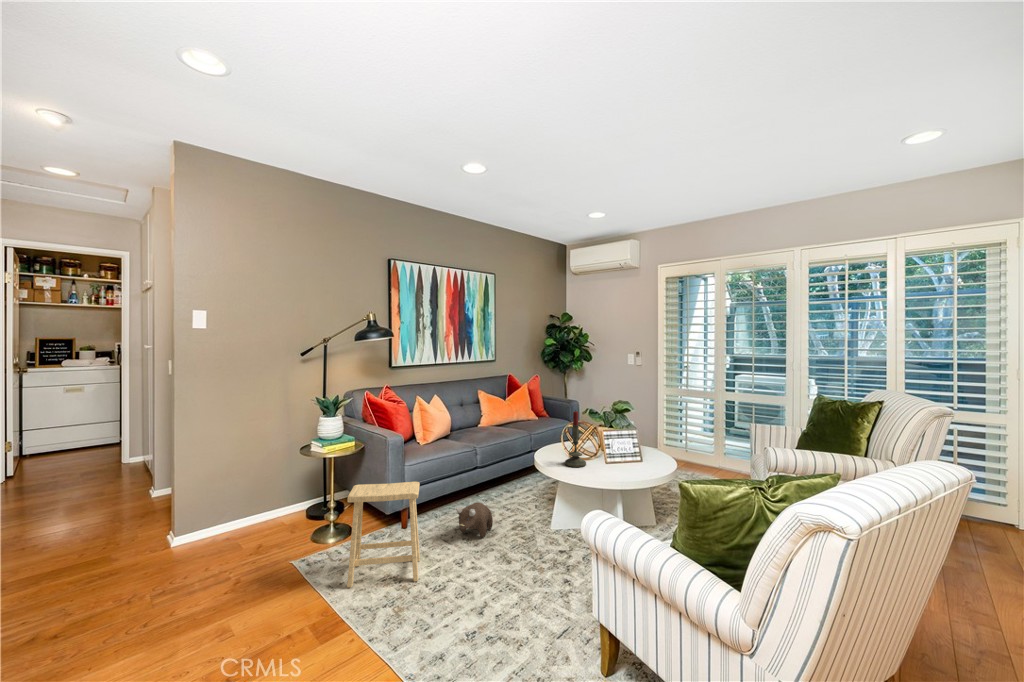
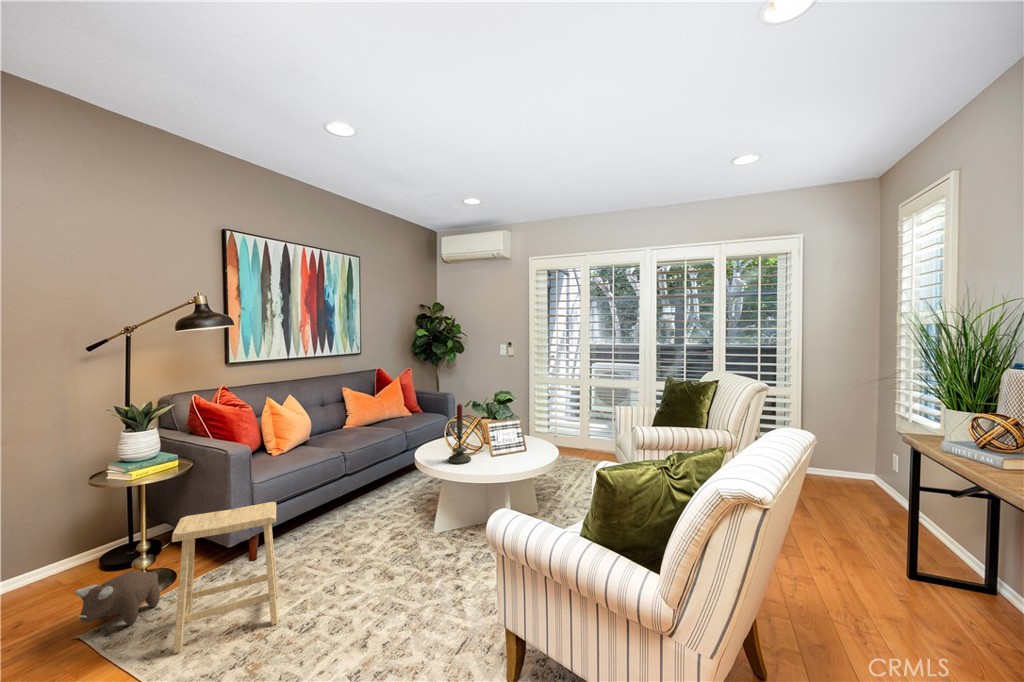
plush toy: present [456,502,493,538] -> present [75,571,160,625]

